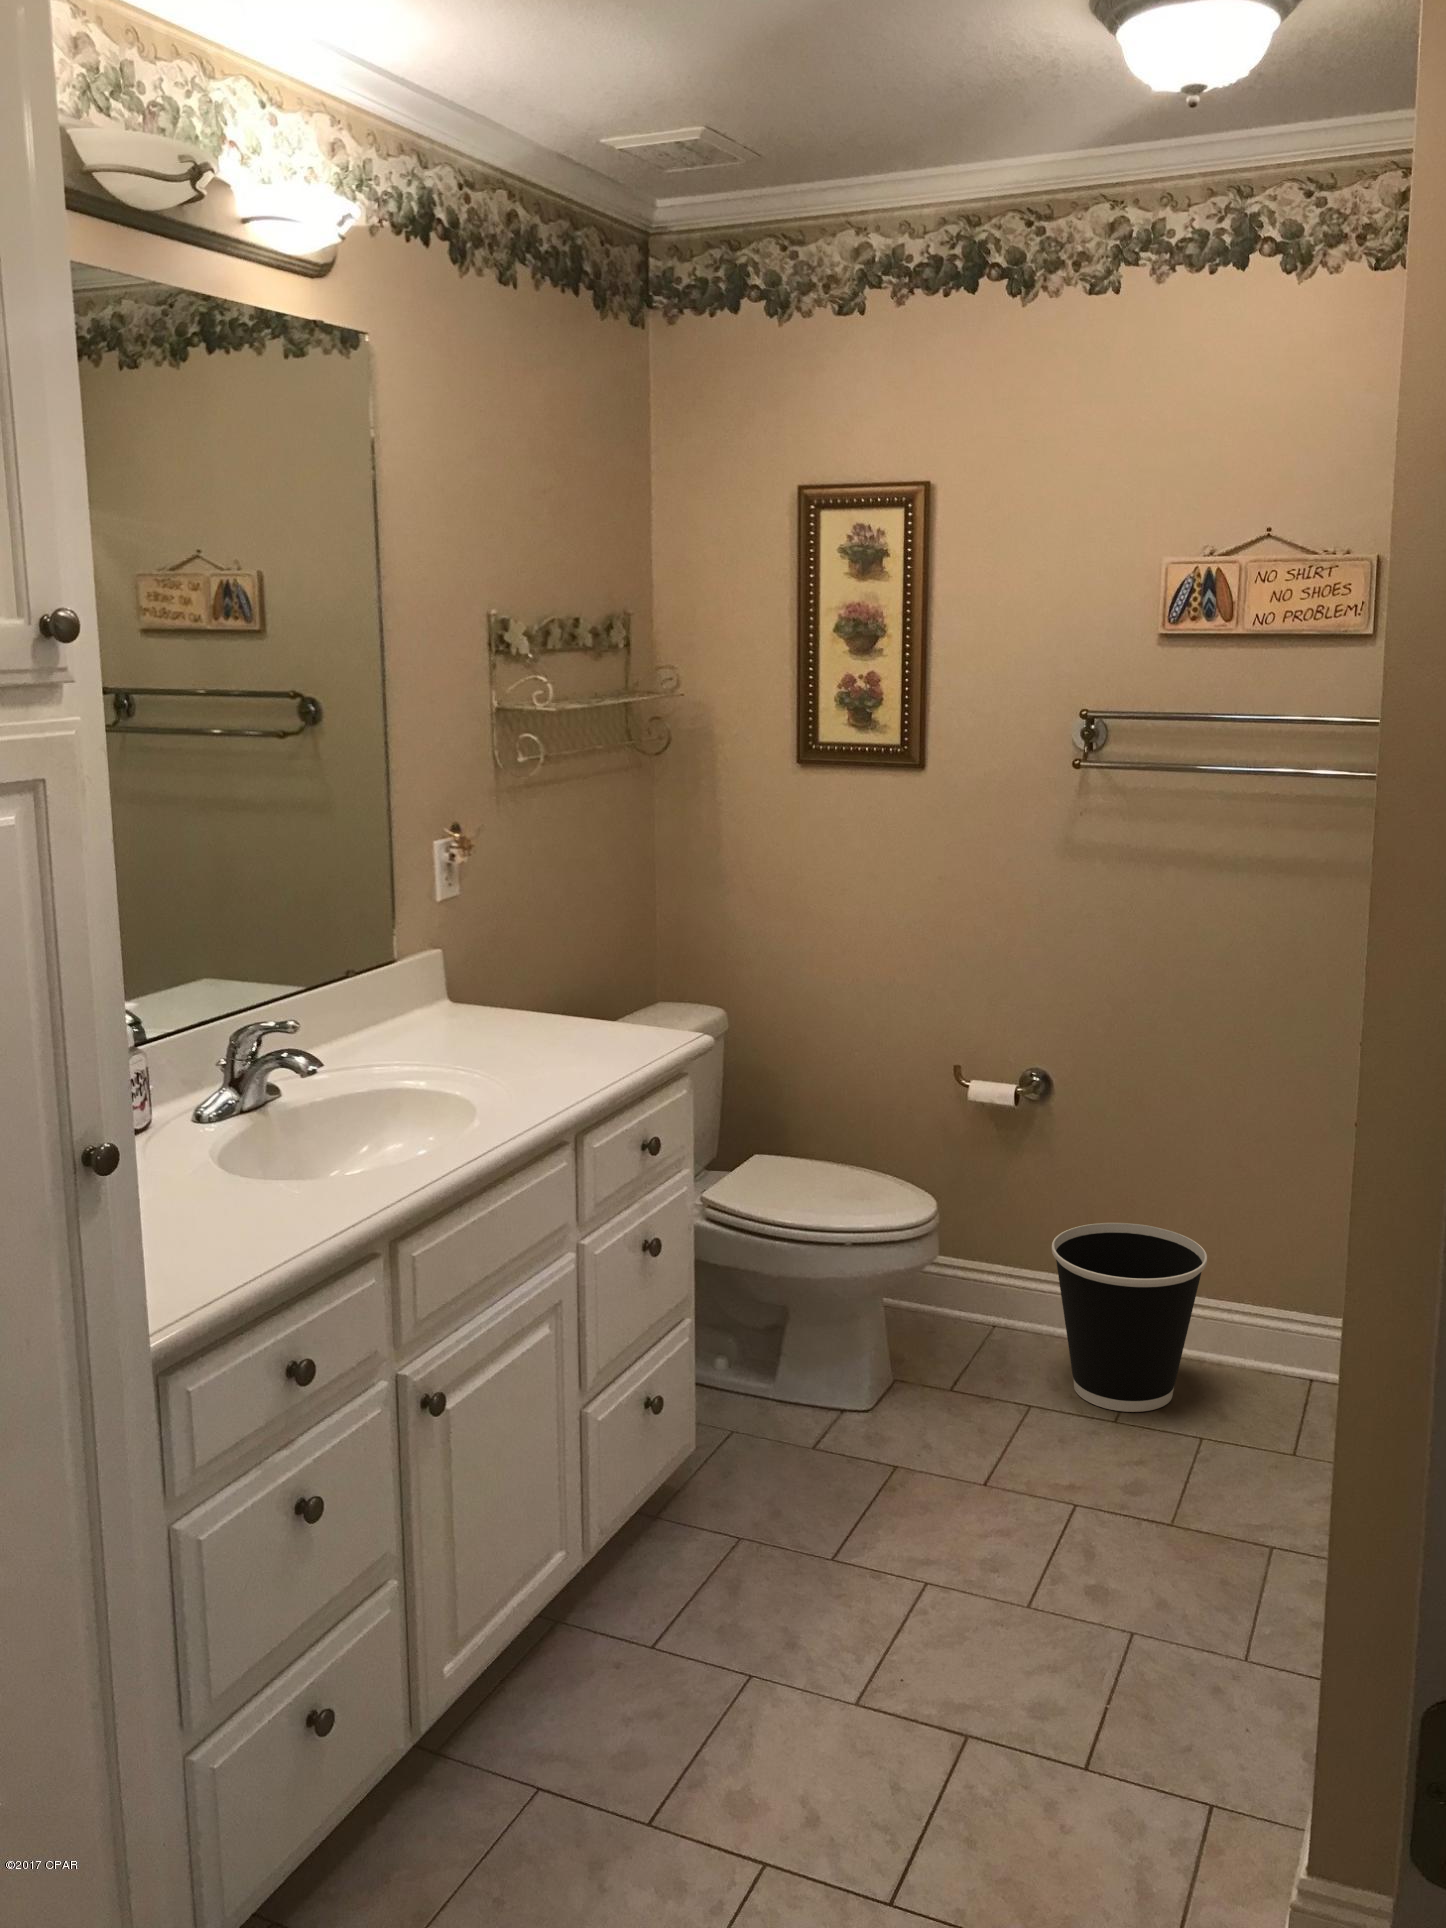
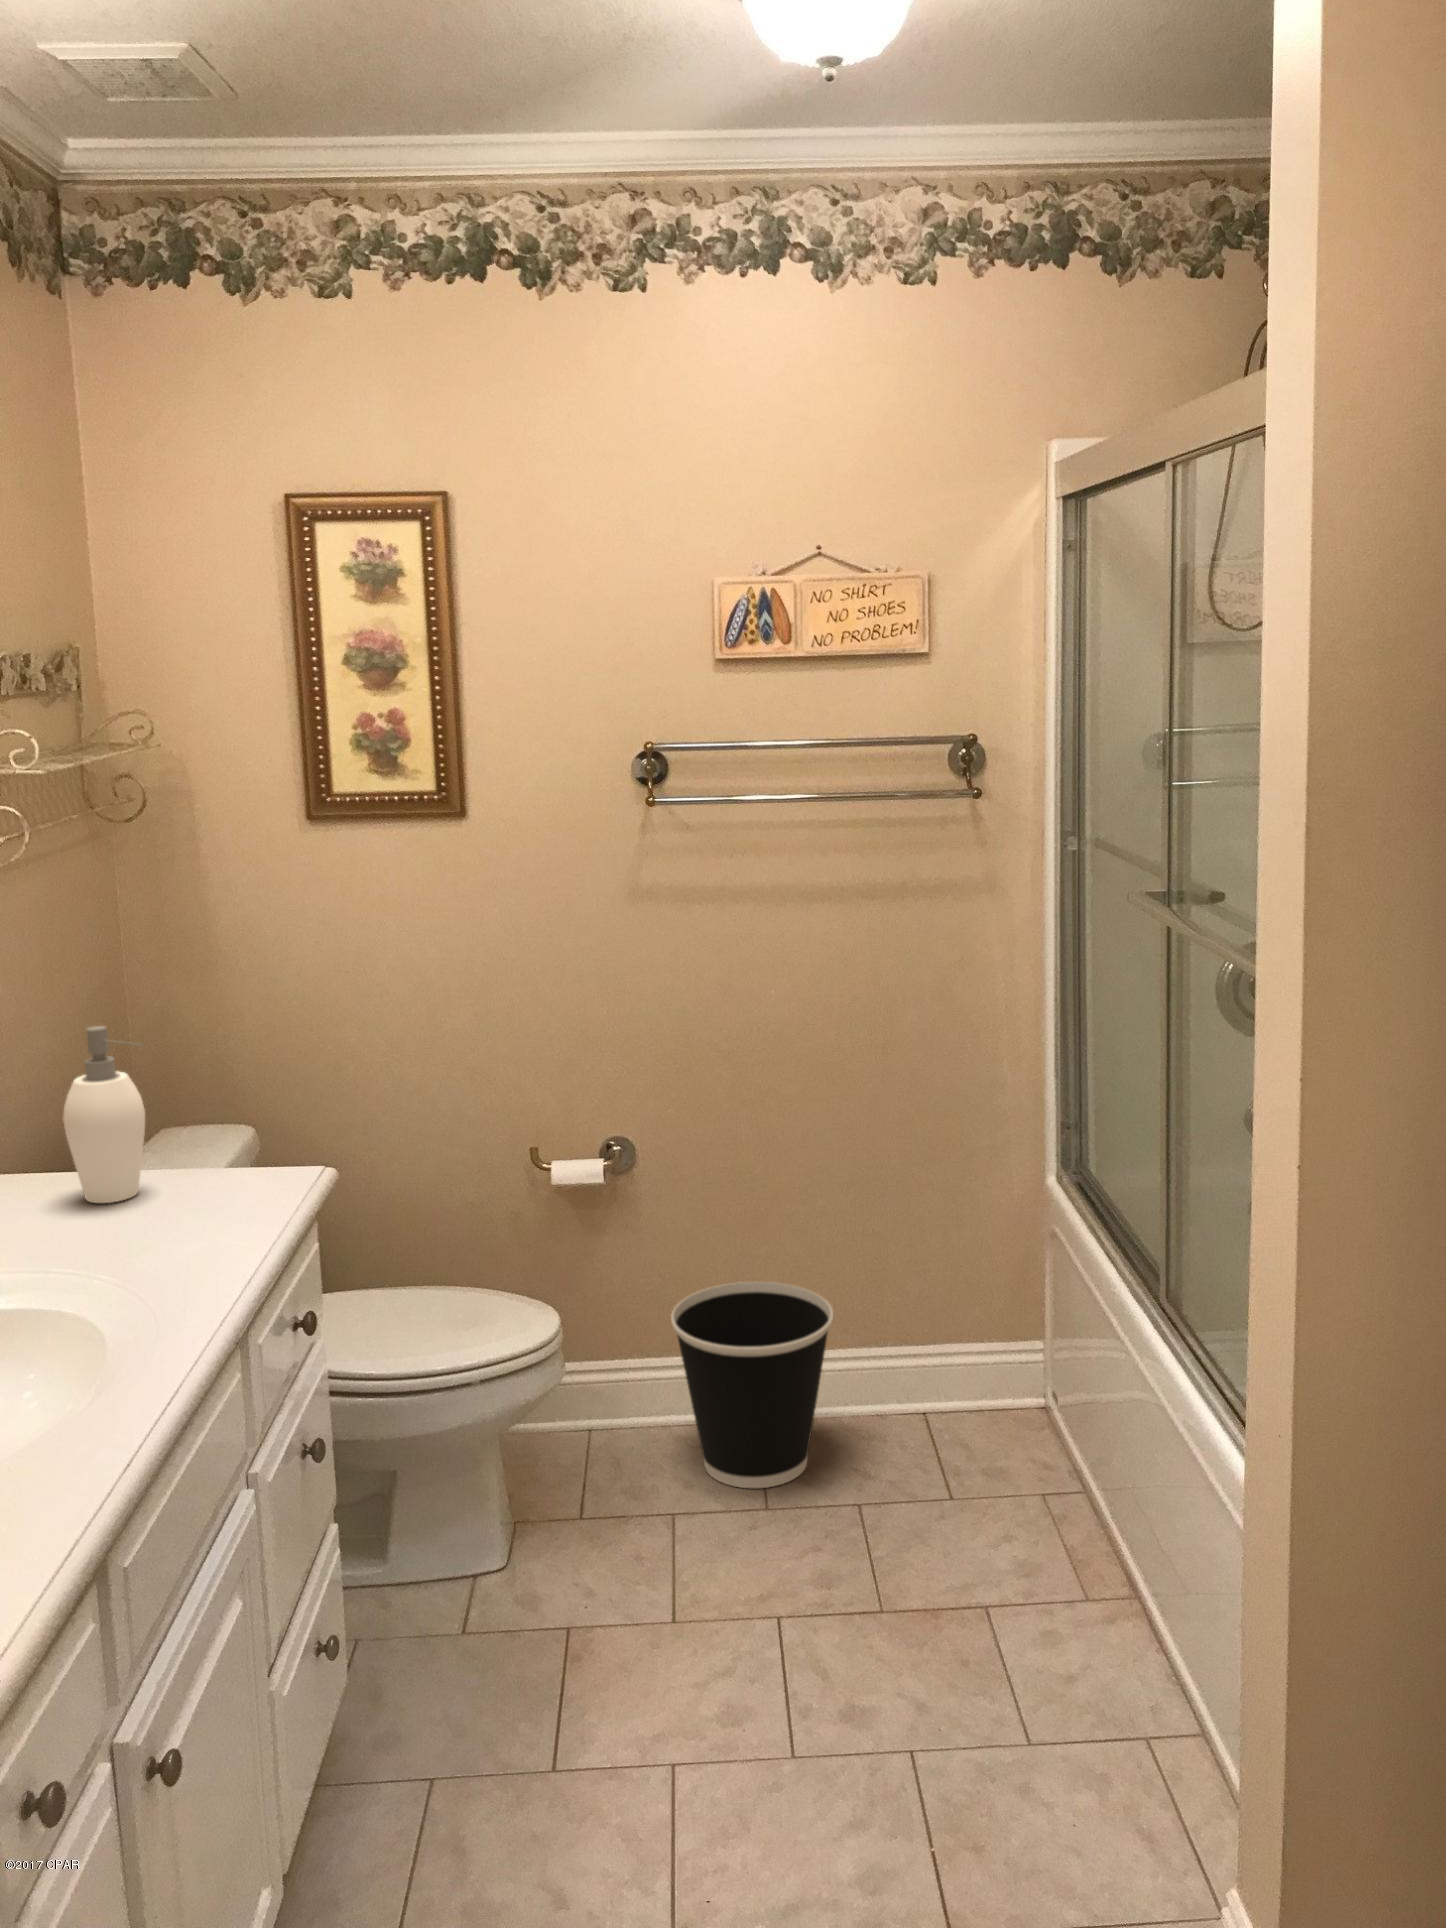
soap dispenser: none [513,904,570,1037] -> present [63,1026,145,1203]

